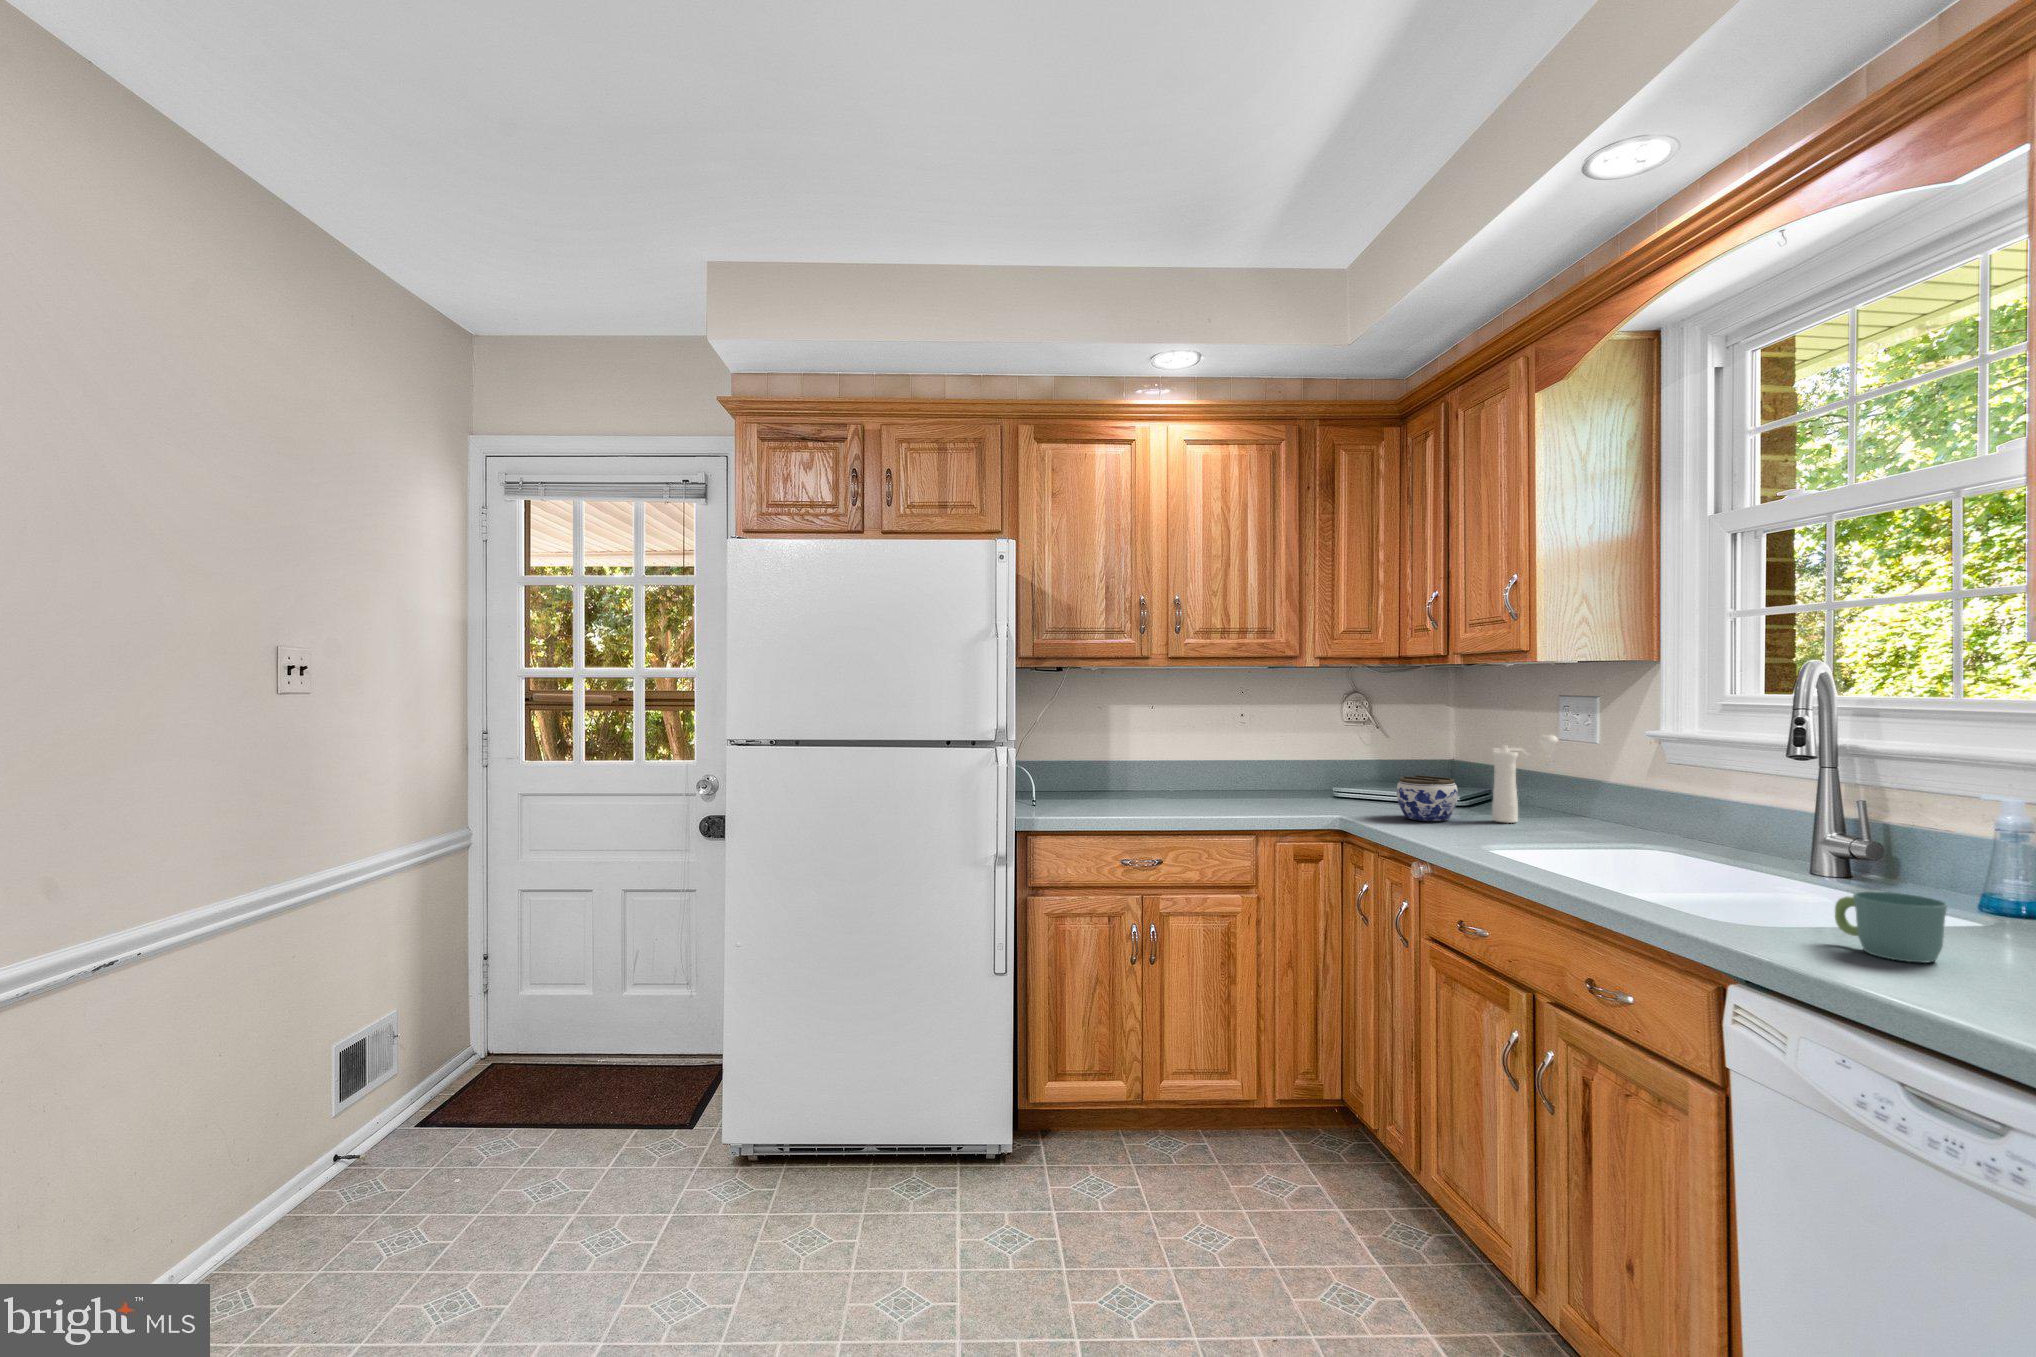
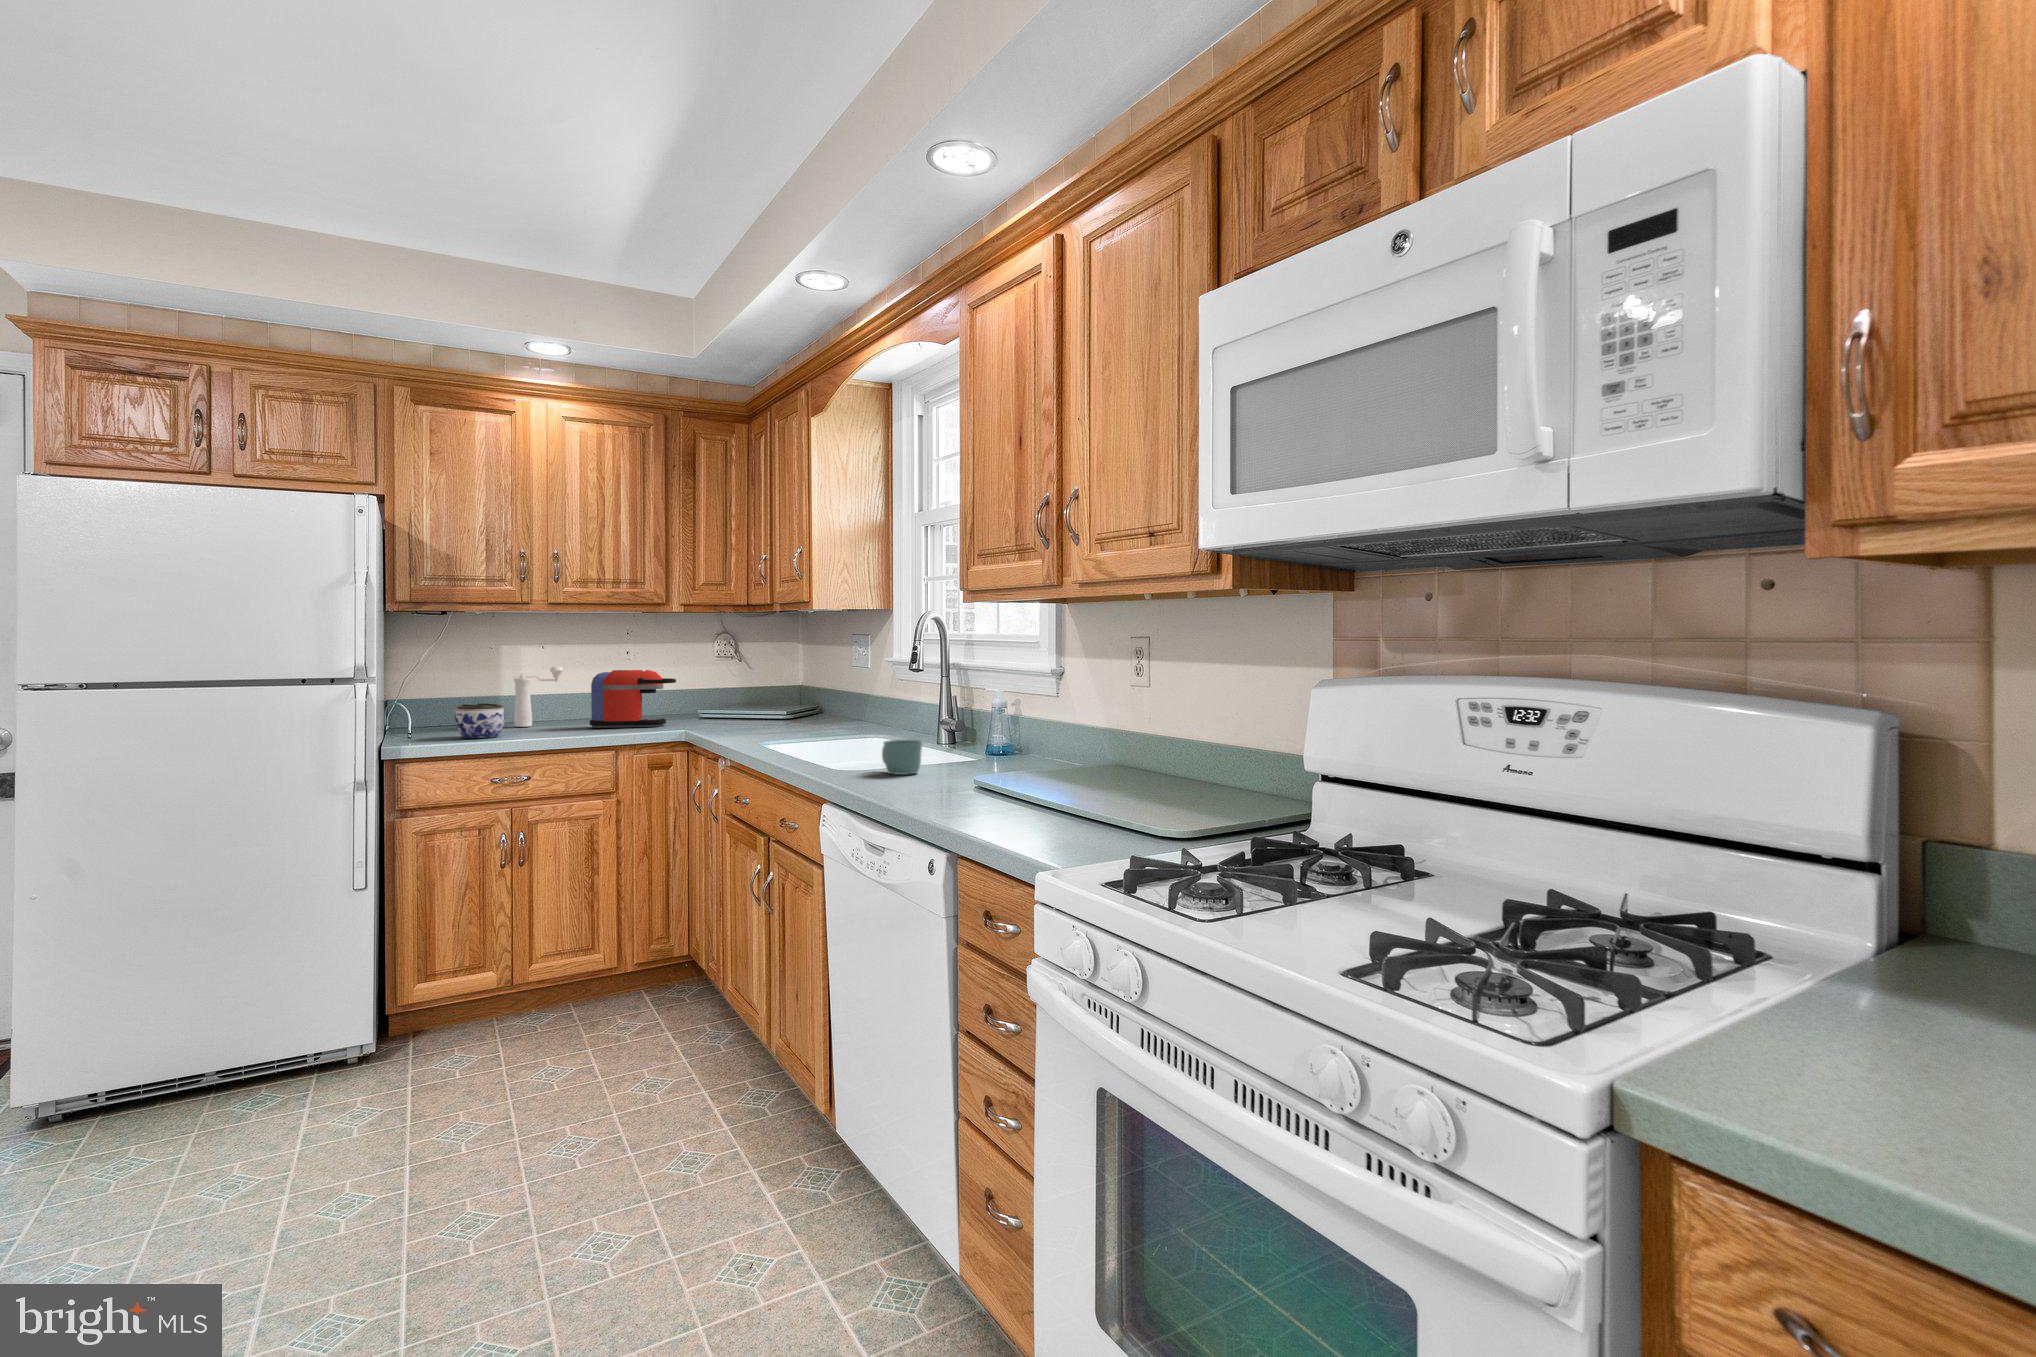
coffee maker: none [1211,733,1311,803] -> present [590,670,676,728]
pepper mill: present [1492,735,1558,823] -> present [513,667,563,727]
jar: present [1397,775,1458,821] -> present [455,703,505,738]

